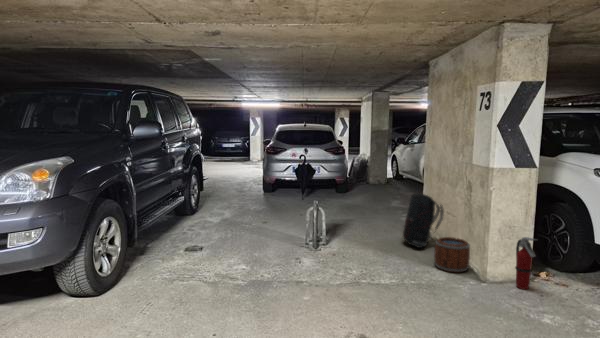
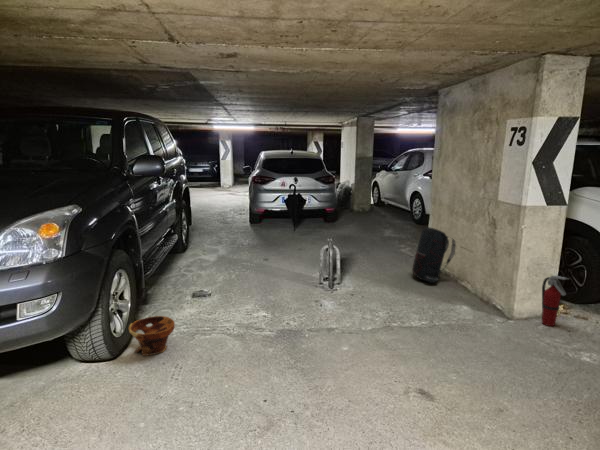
bucket: present [434,237,470,272] -> none [455,274,492,310]
planter: none [112,261,153,295] -> present [128,316,175,356]

